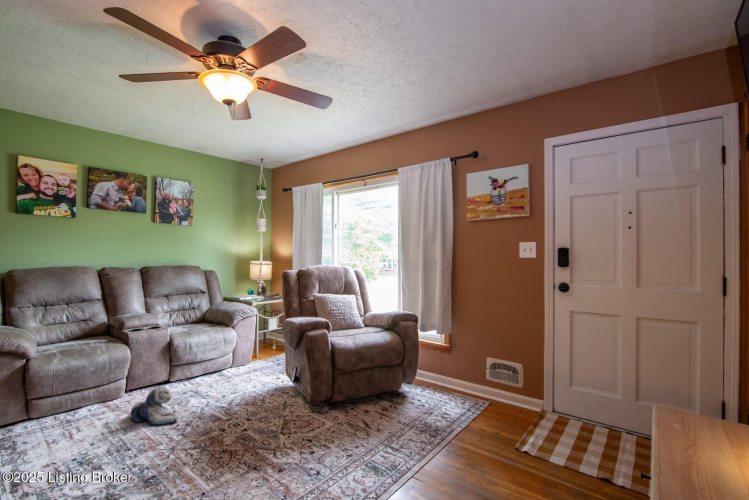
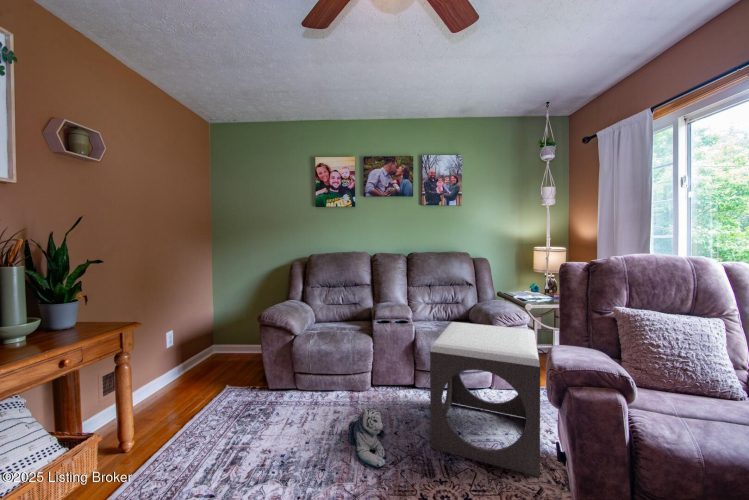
footstool: none [204,315,277,404] -> present [430,322,540,477]

